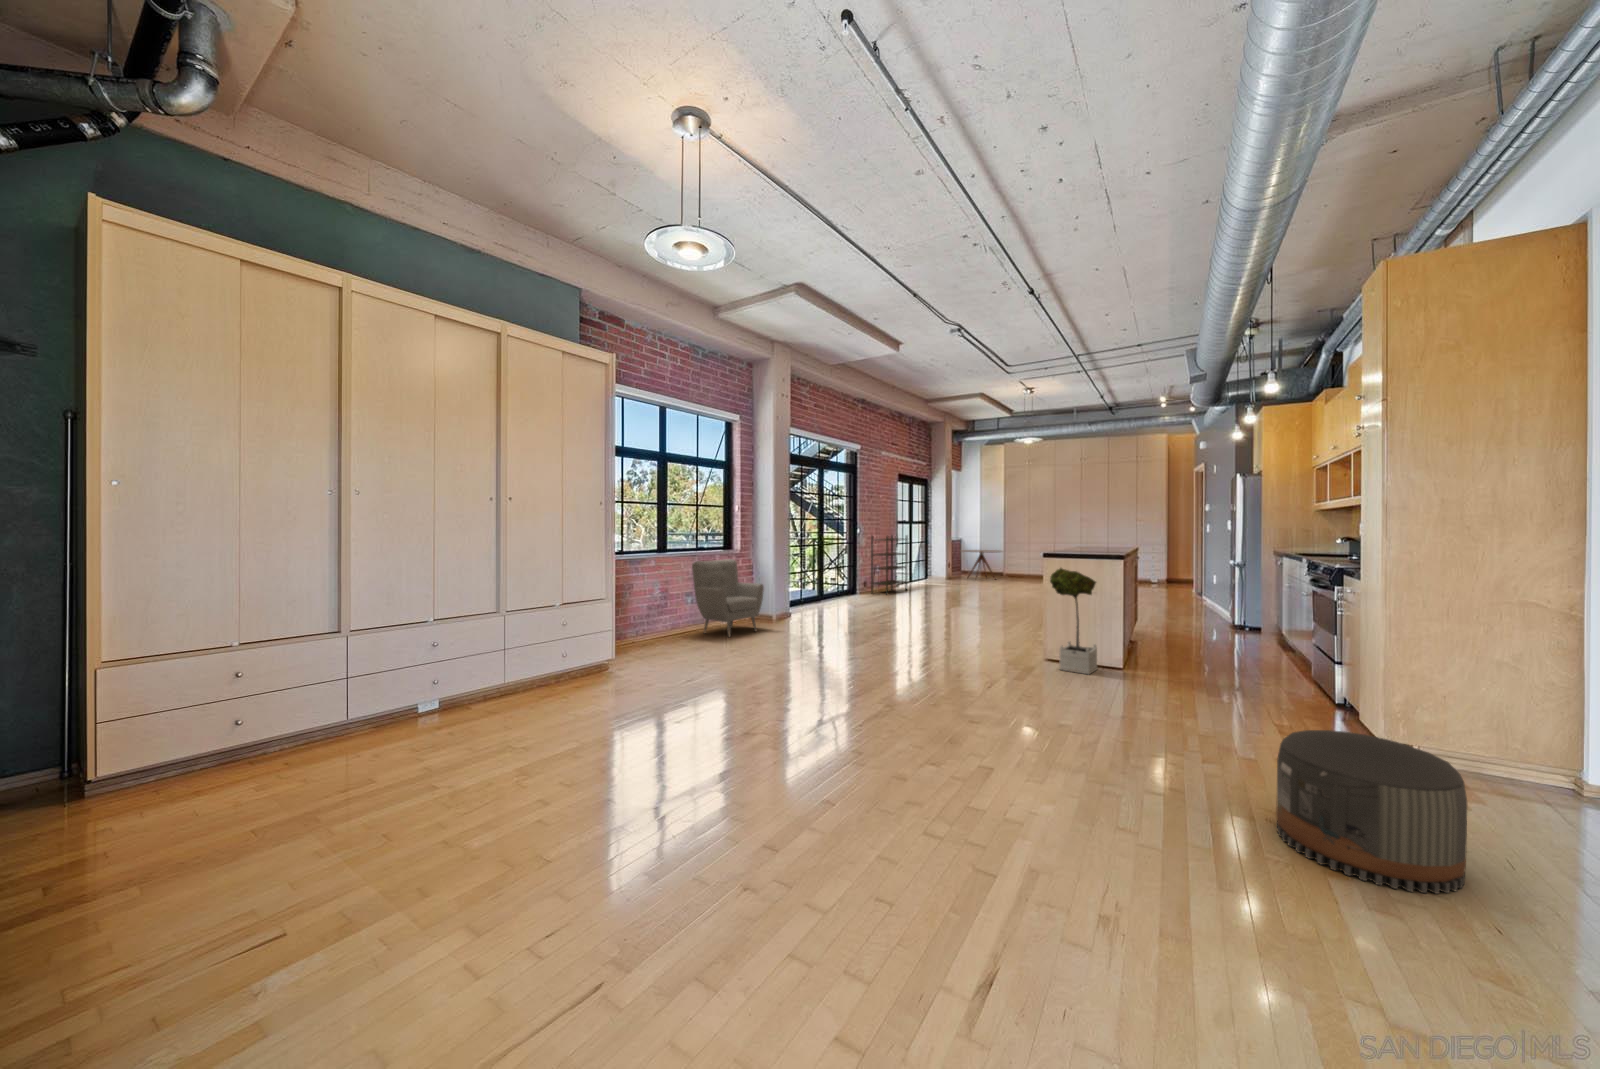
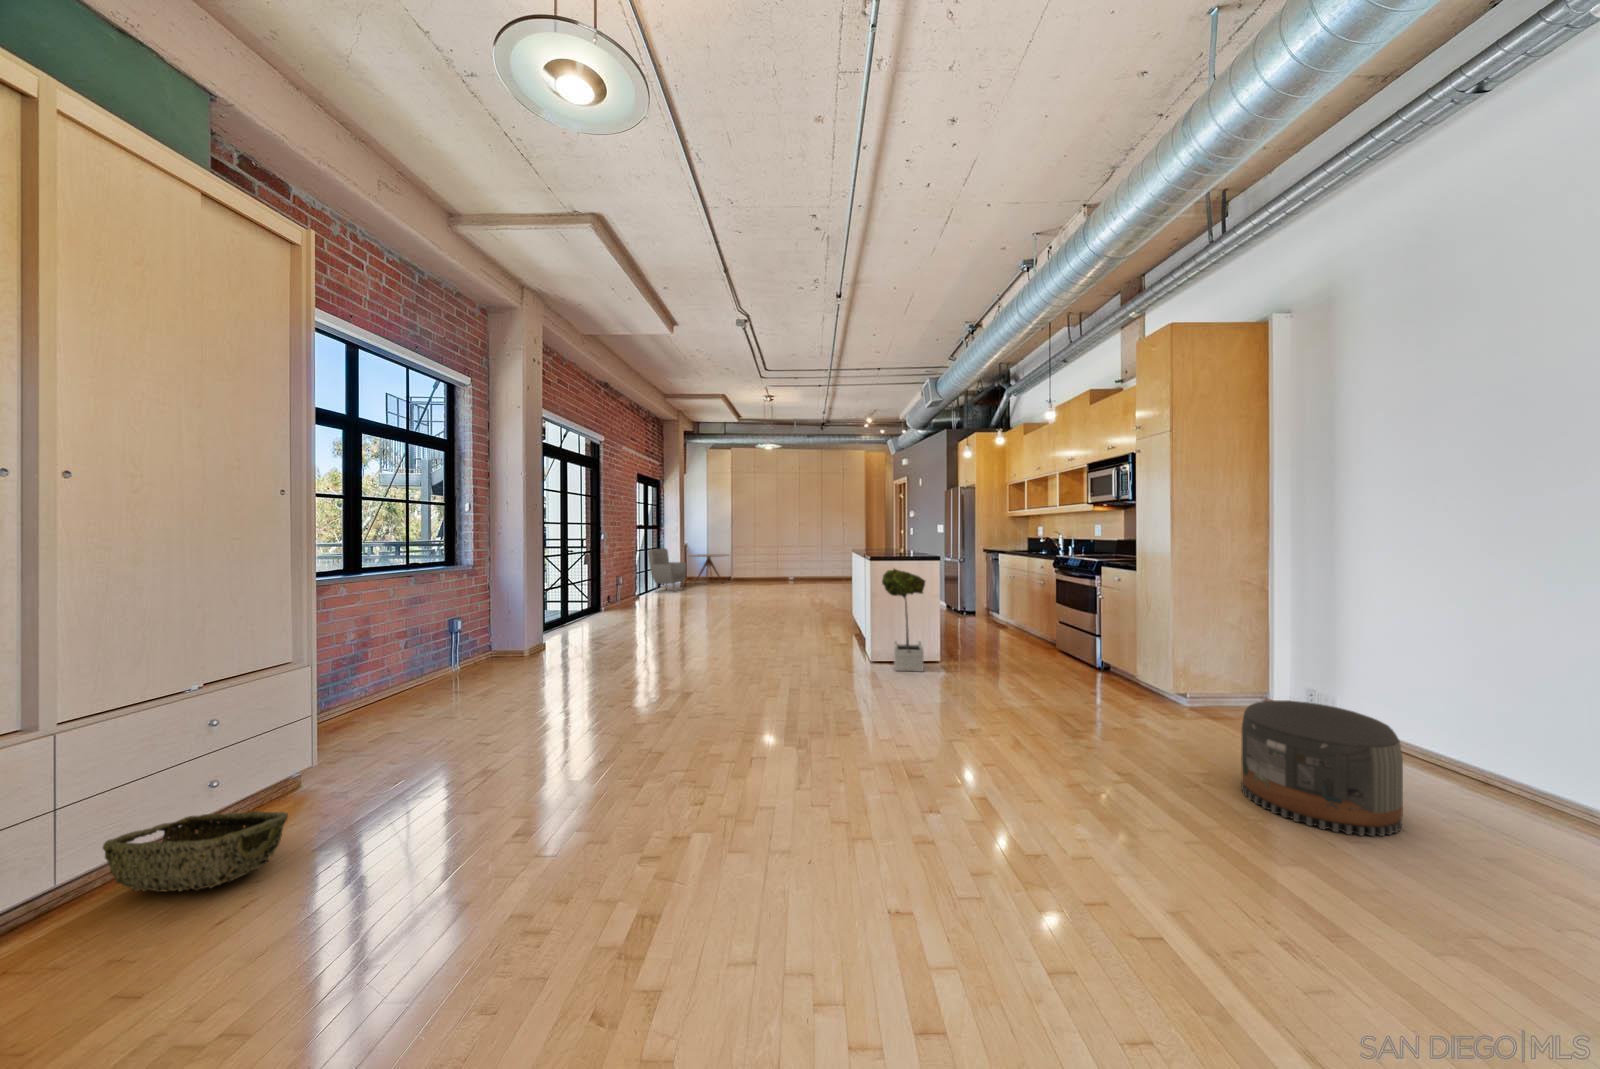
bookshelf: present [871,536,908,594] -> none [613,540,651,608]
armchair: present [692,559,764,637] -> present [648,548,687,591]
woven basket: none [522,669,586,701] -> present [103,811,288,892]

